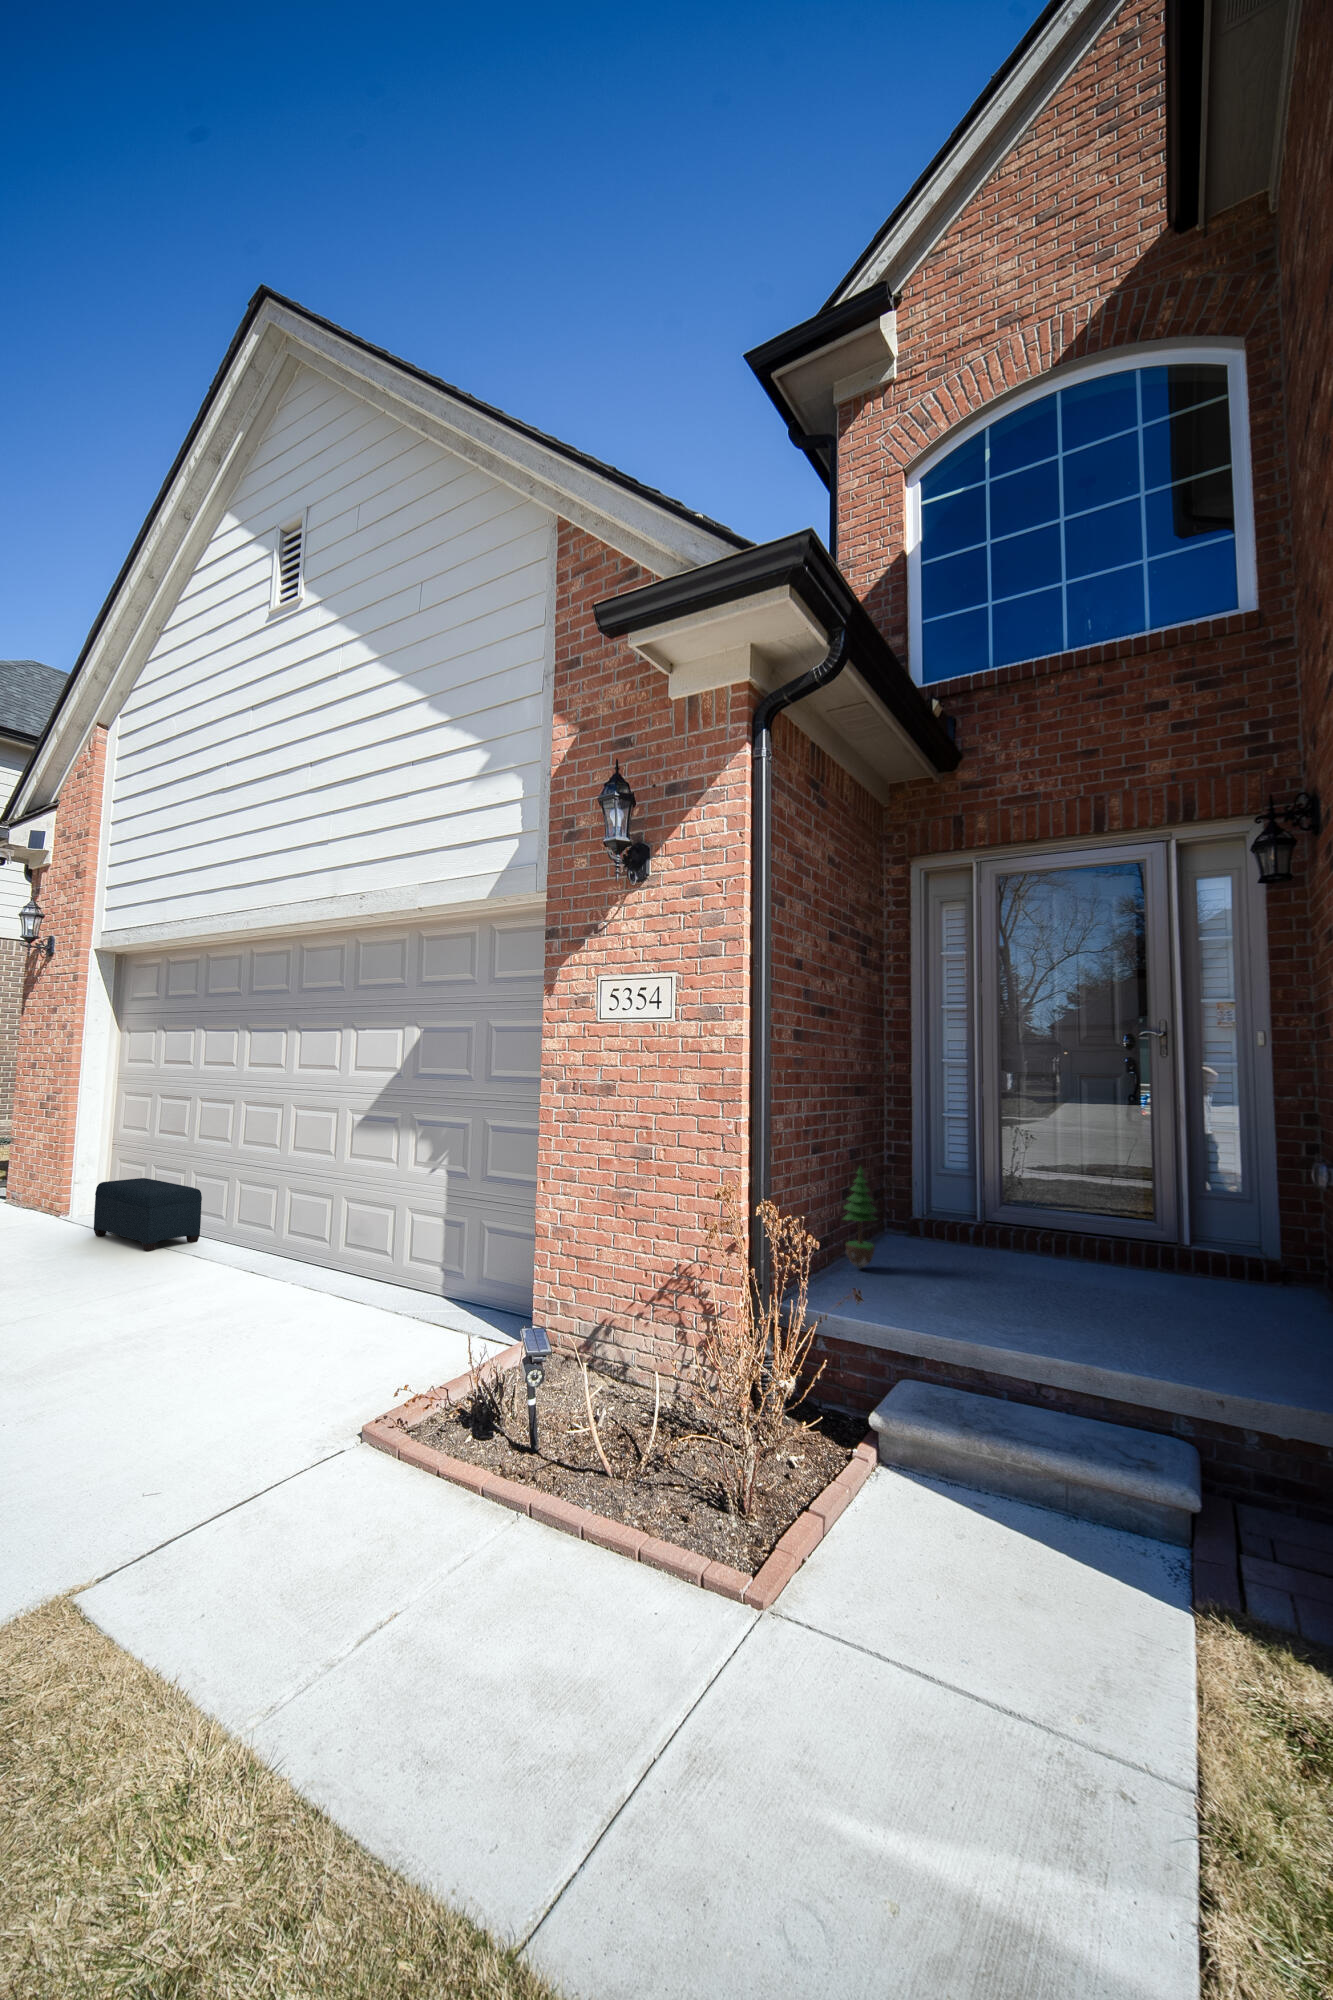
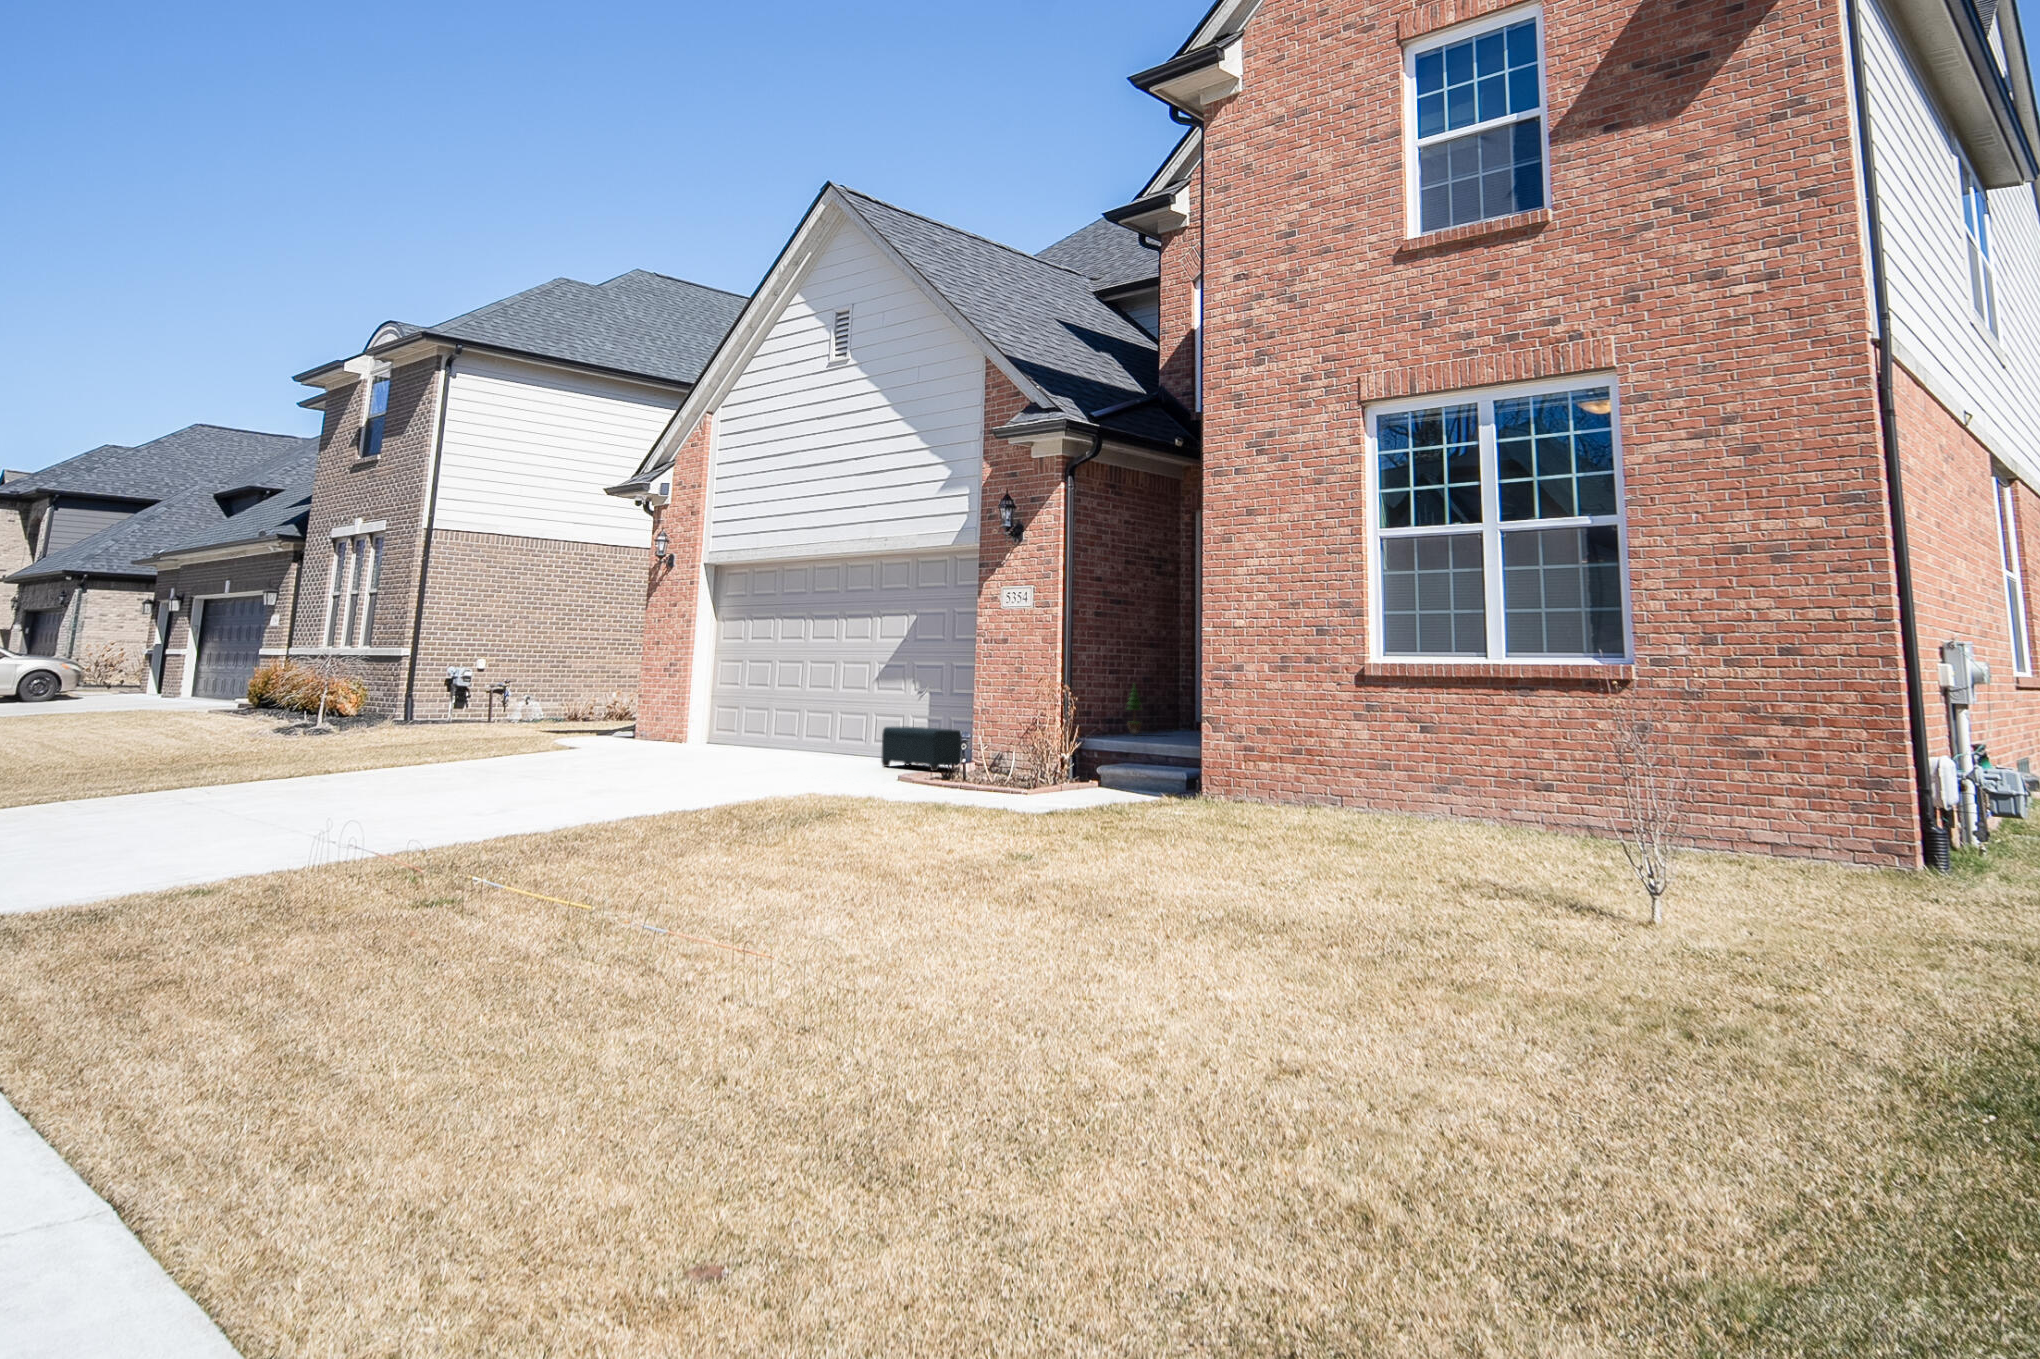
bench: present [94,1178,202,1251] -> present [881,726,962,771]

